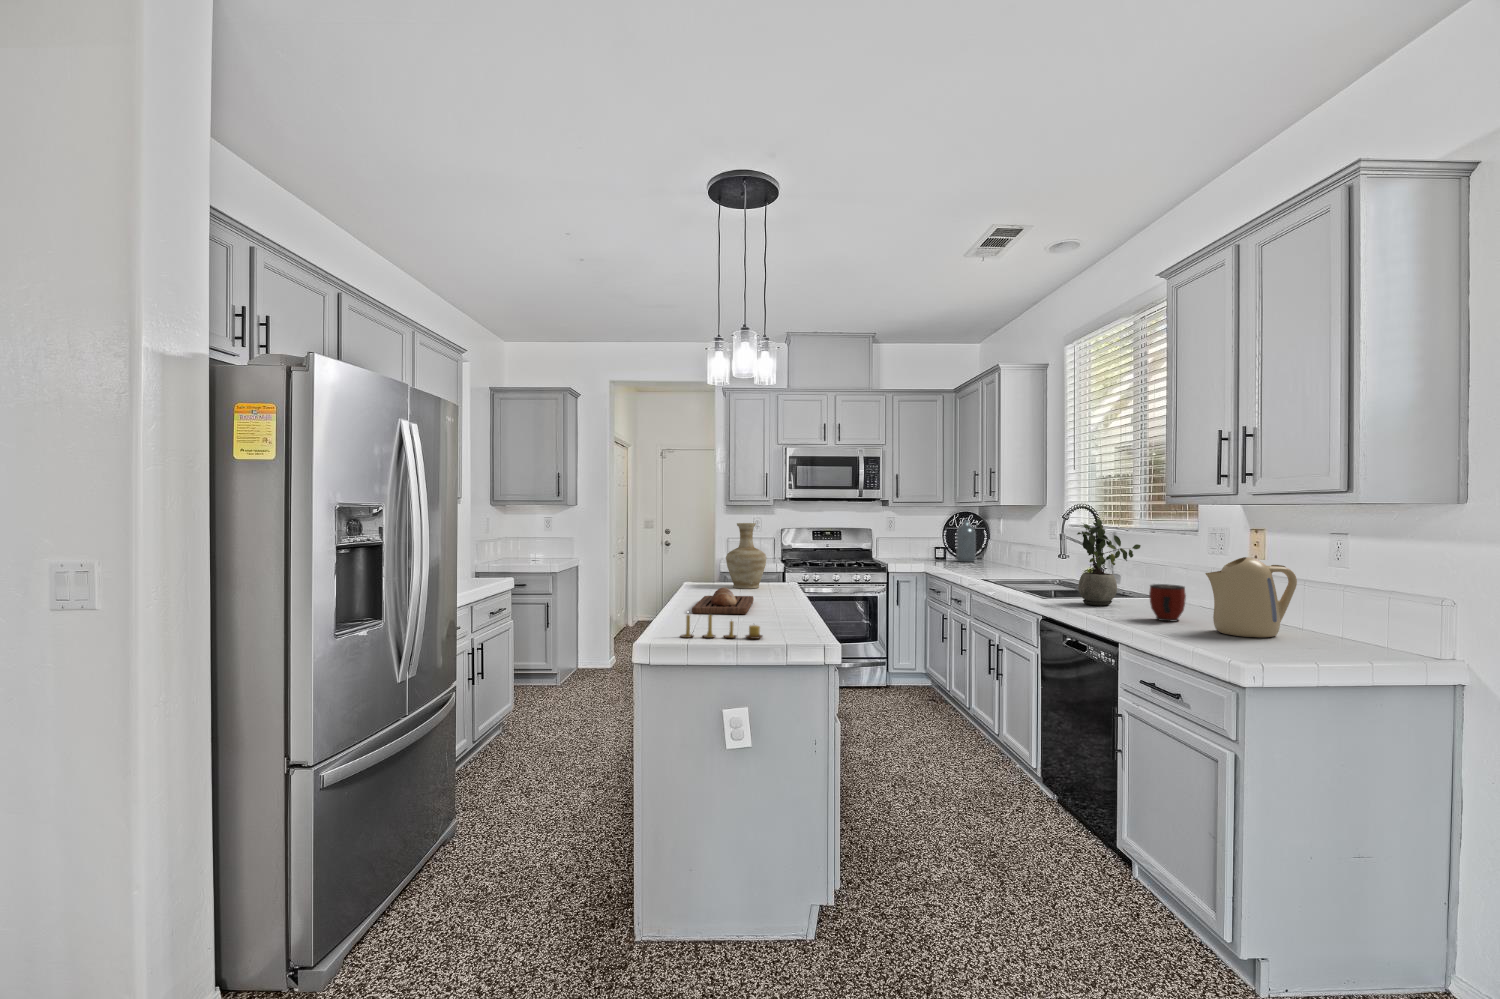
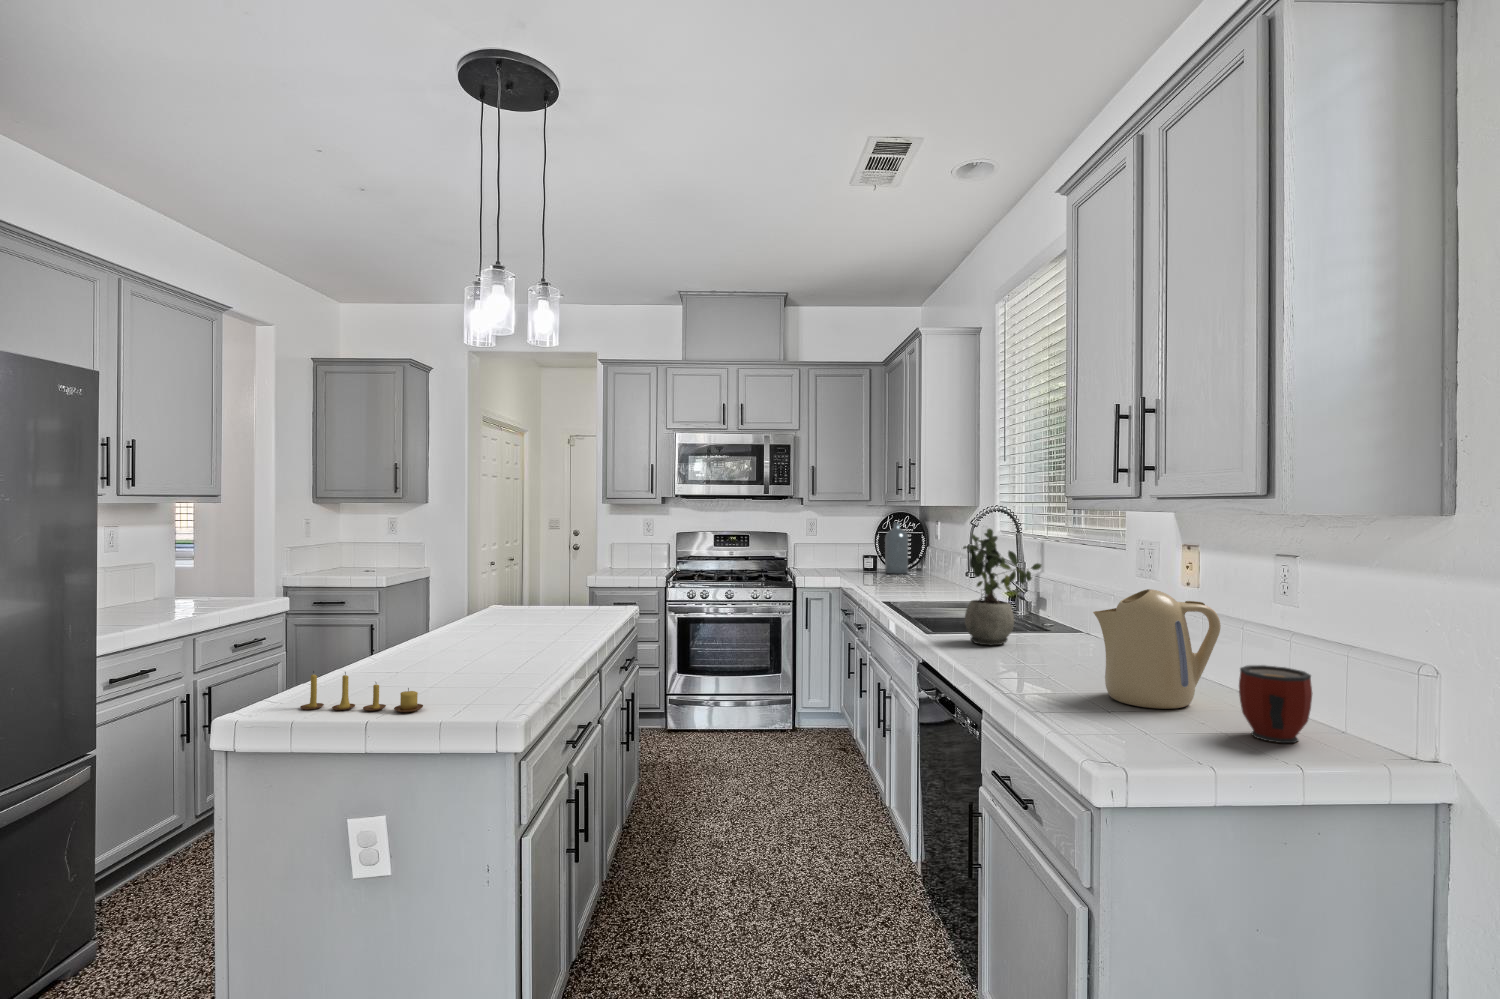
vase: present [726,523,767,588] -> none [524,530,579,616]
mug: present [1149,584,1186,622] -> present [1239,665,1312,743]
bread loaf: present [692,588,754,614] -> none [399,621,520,662]

